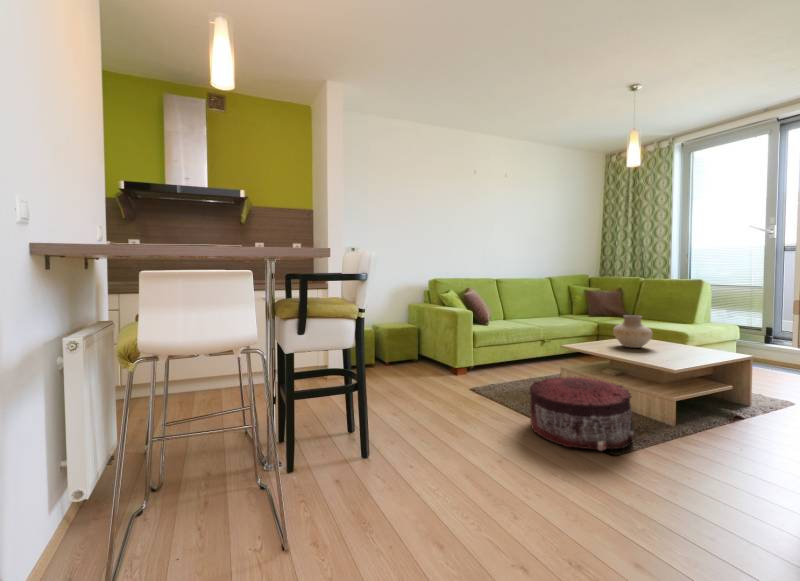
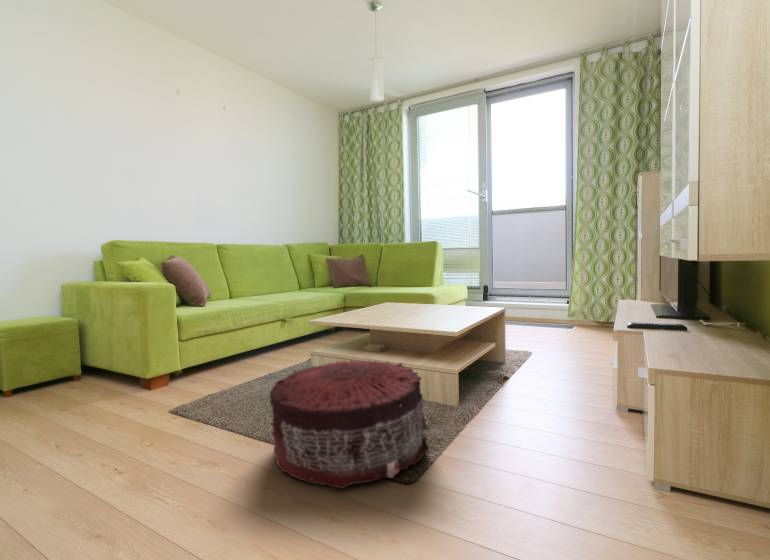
vase: present [613,315,653,348] -> none [371,274,414,313]

